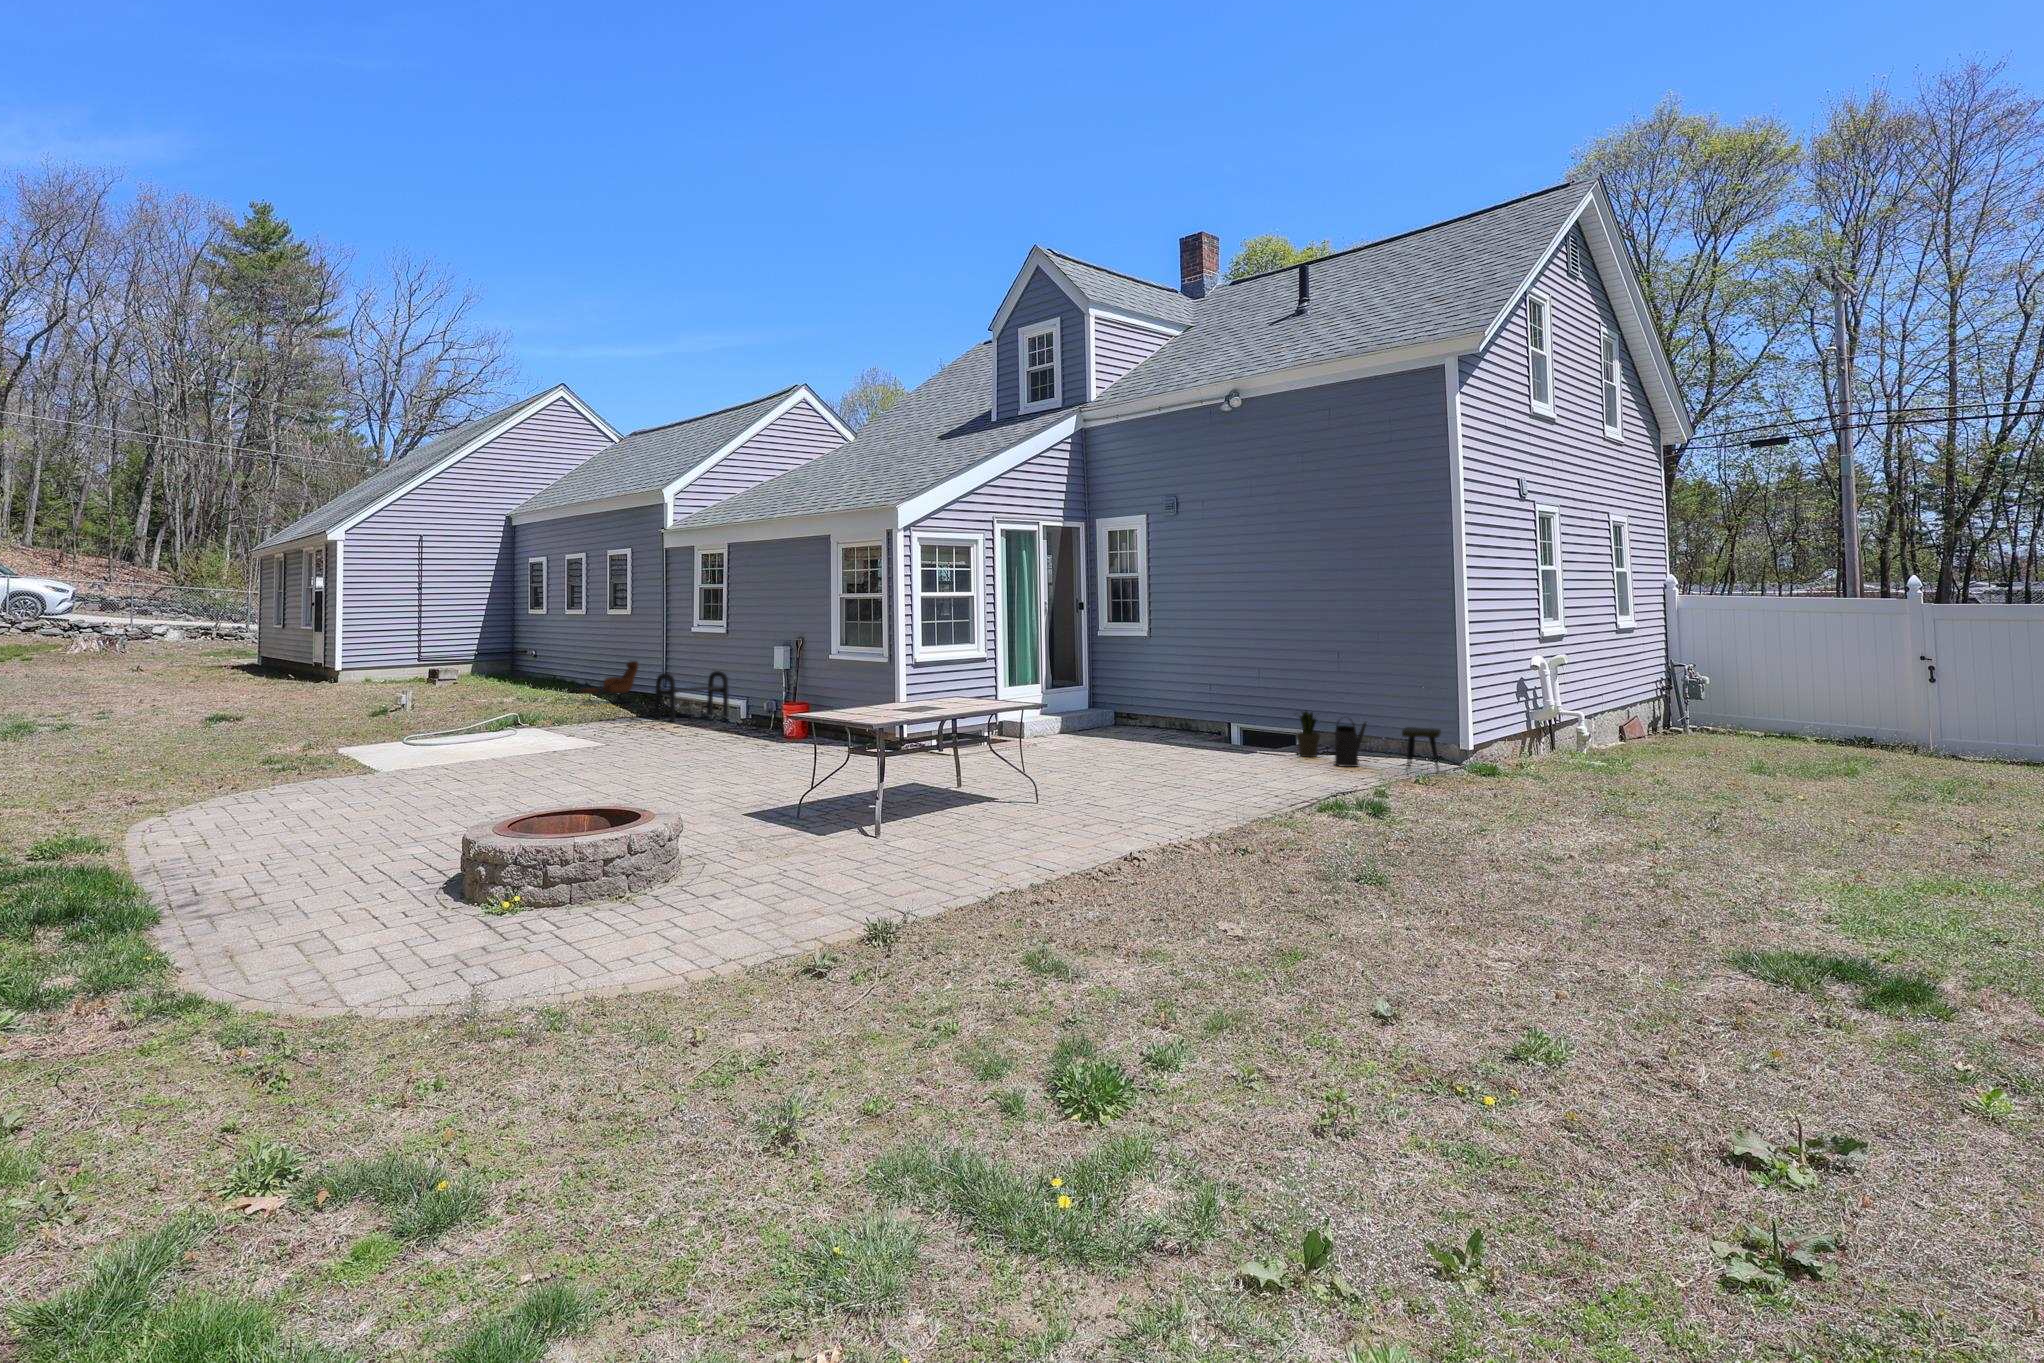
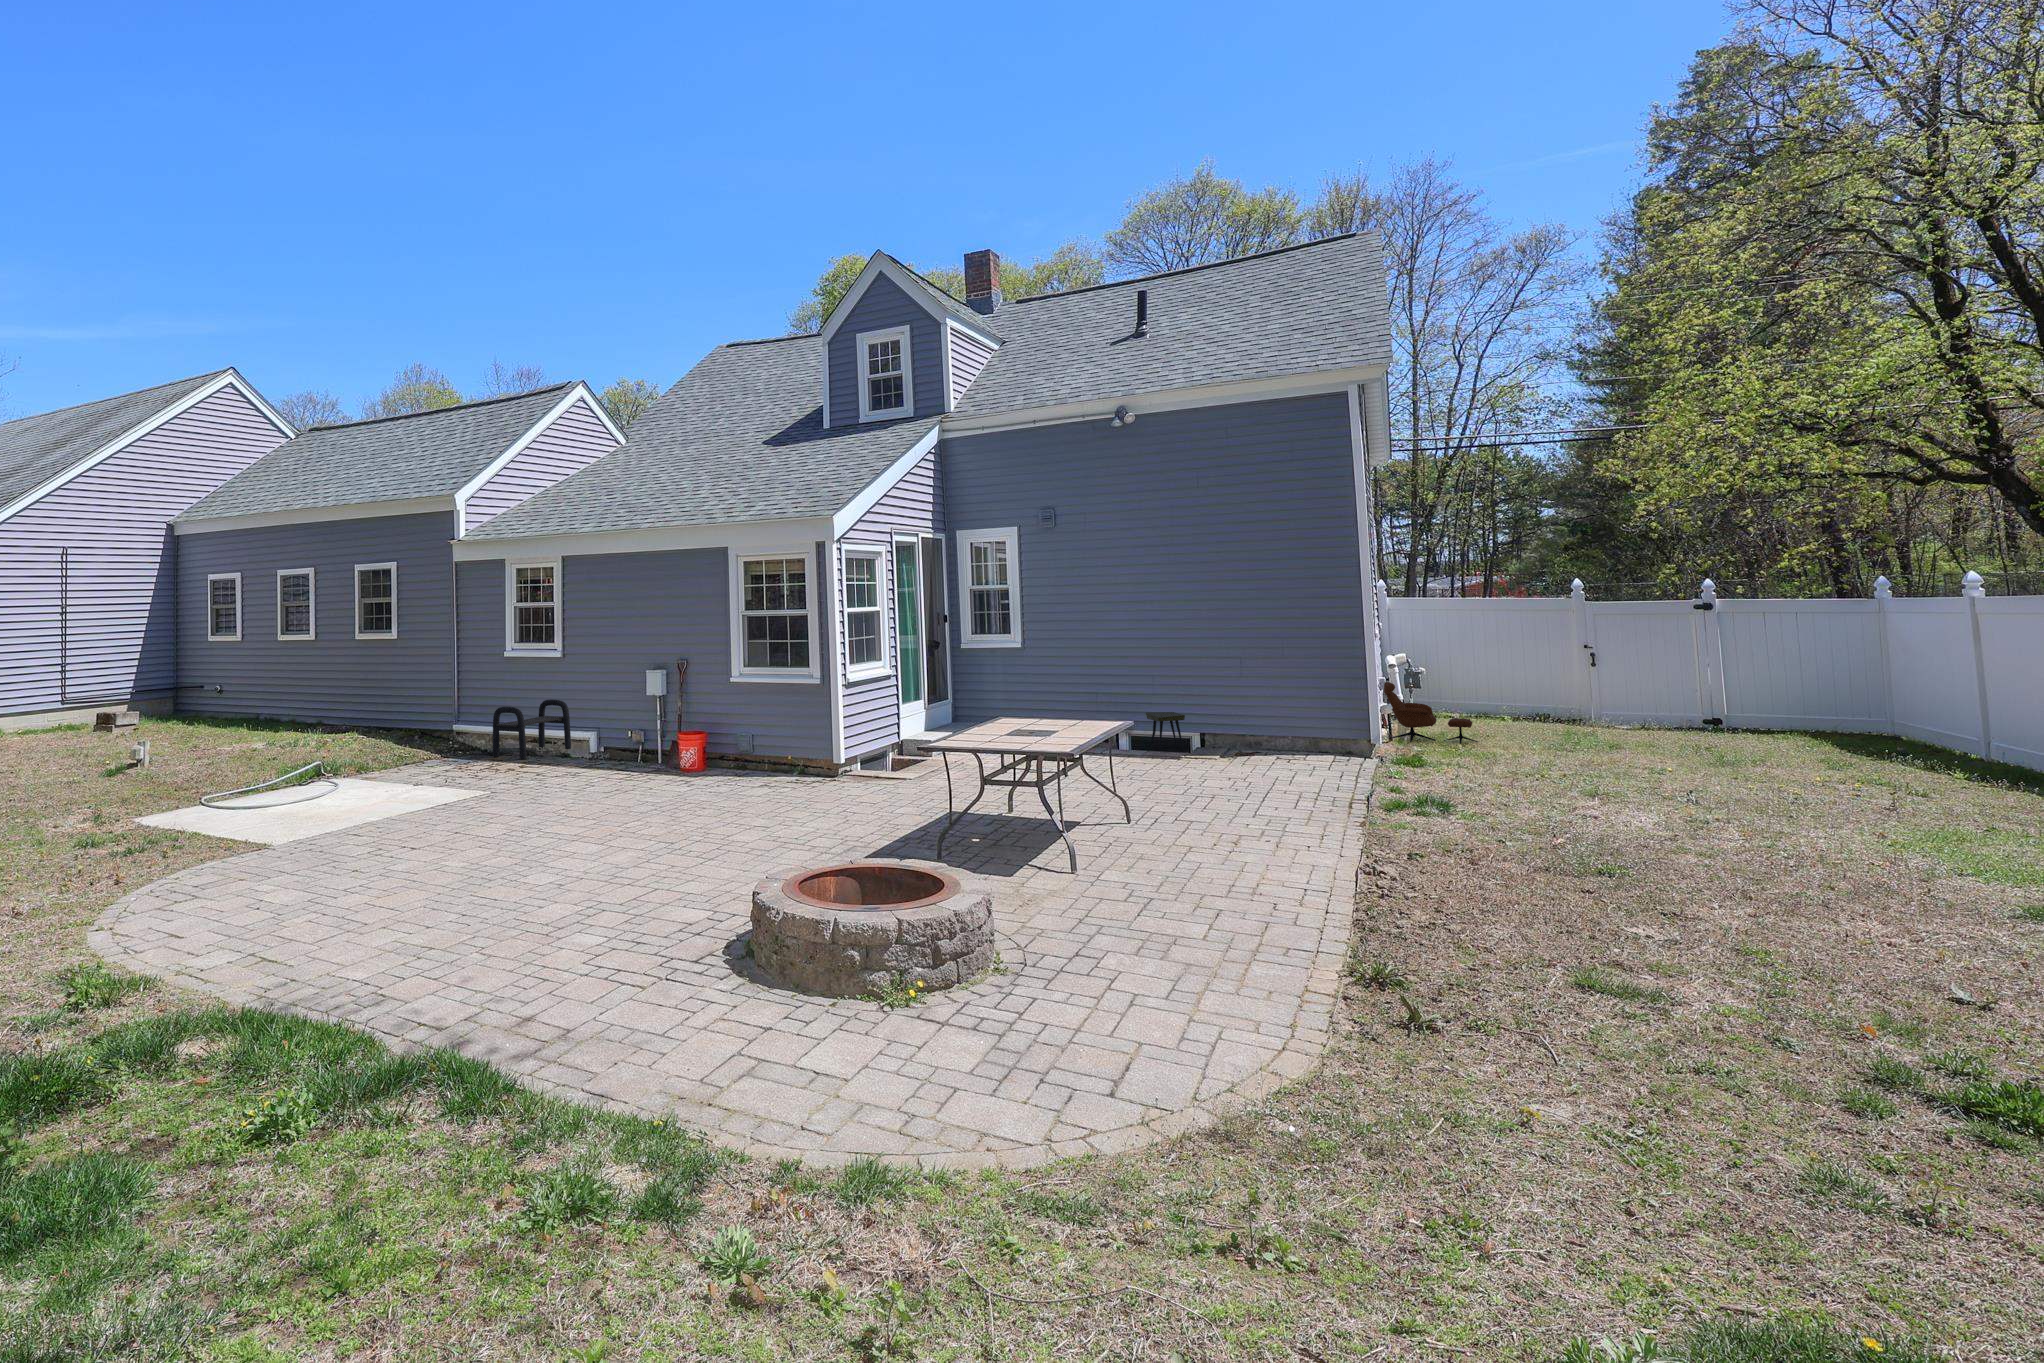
lounge chair: present [581,661,638,703] -> present [1384,682,1478,744]
potted plant: present [1295,711,1320,757] -> none [1206,707,1230,750]
watering can: present [1334,722,1366,767] -> none [1258,713,1282,758]
side table: present [1402,727,1441,773] -> present [1146,712,1185,751]

